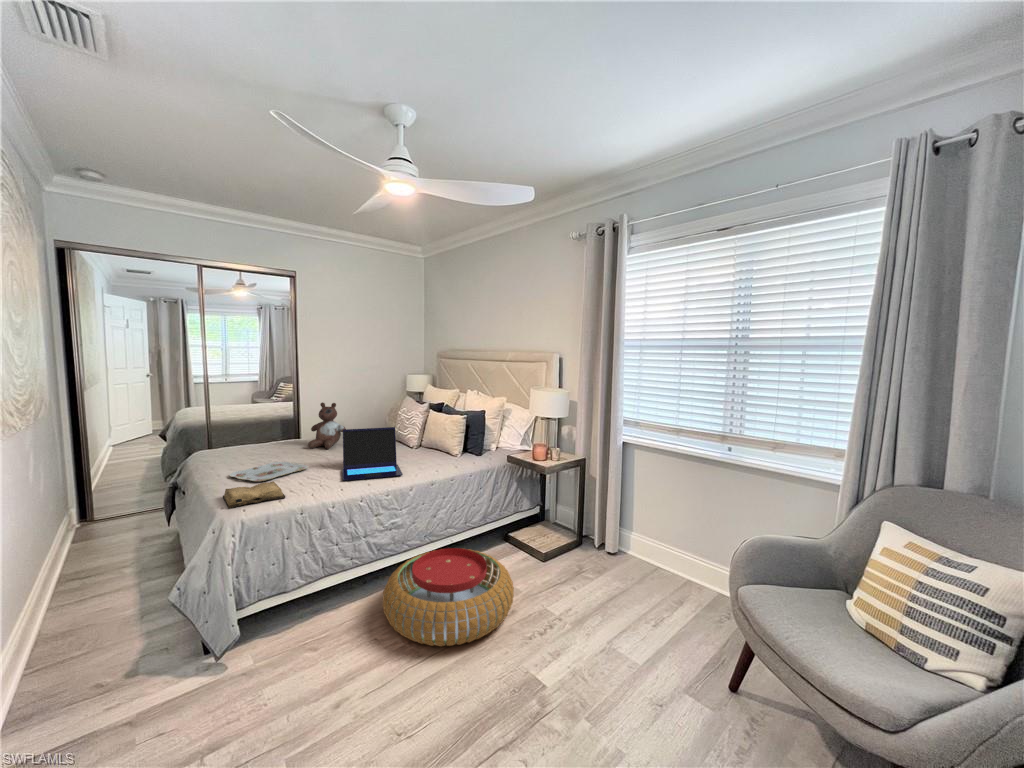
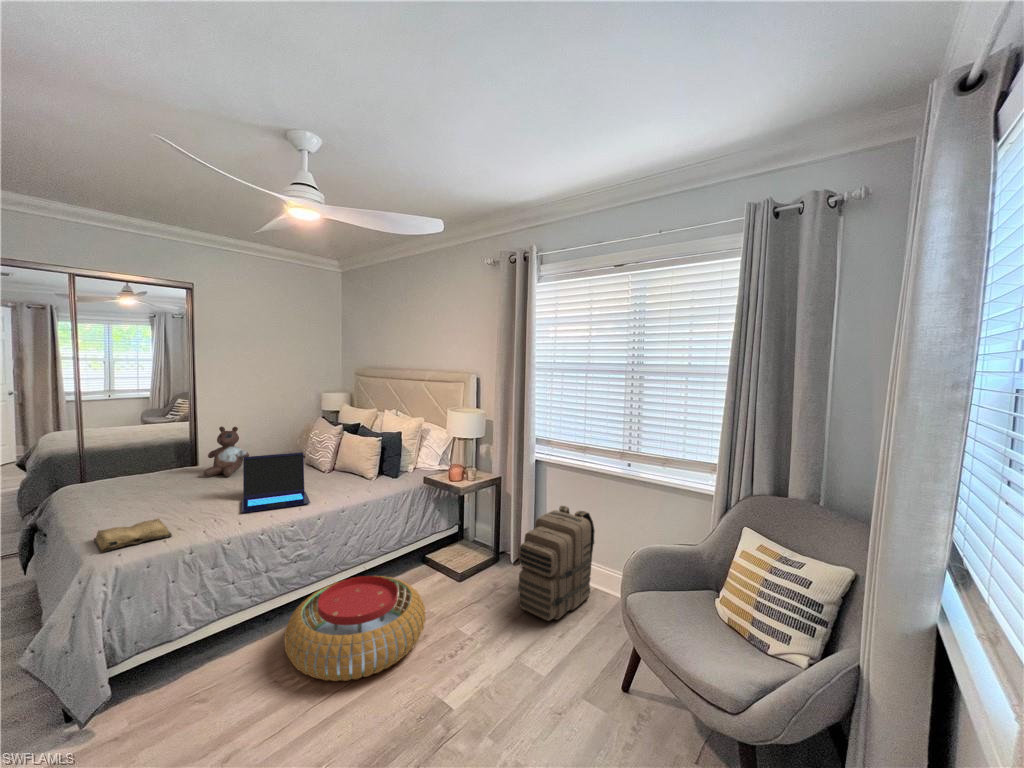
serving tray: present [230,462,308,481] -> none [104,494,202,519]
backpack: none [607,490,690,608] -> present [518,506,595,621]

